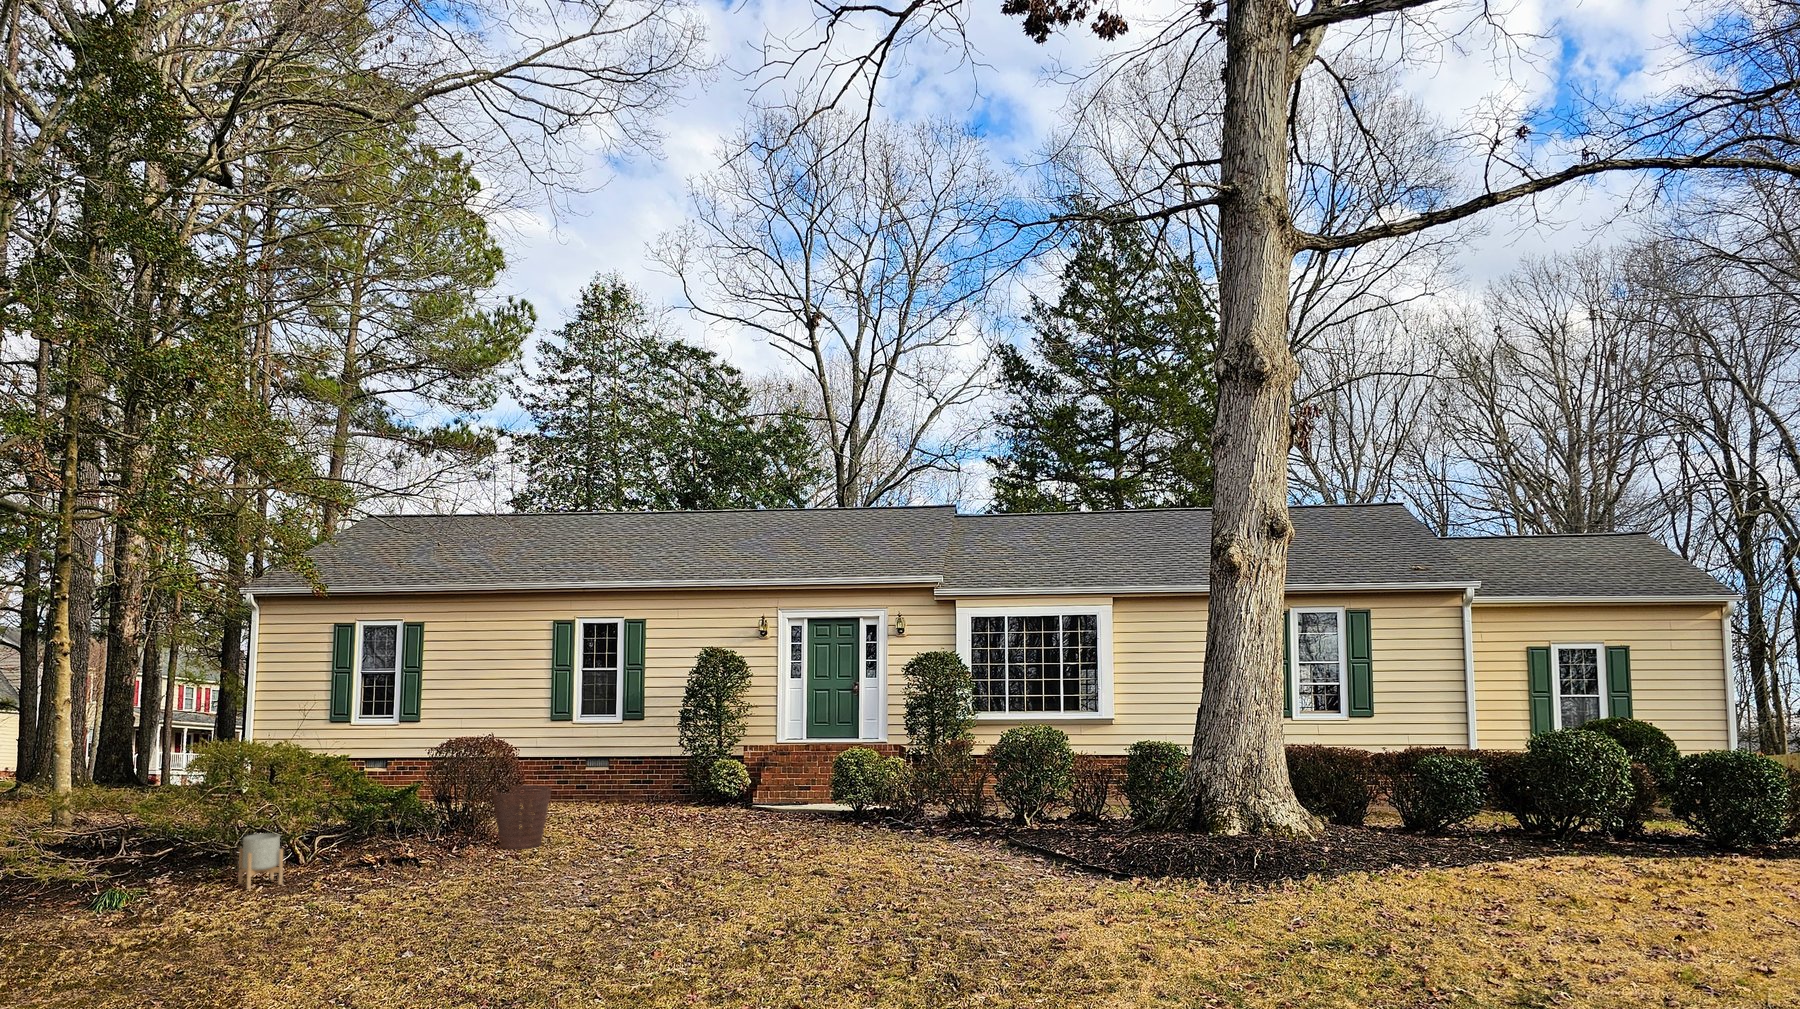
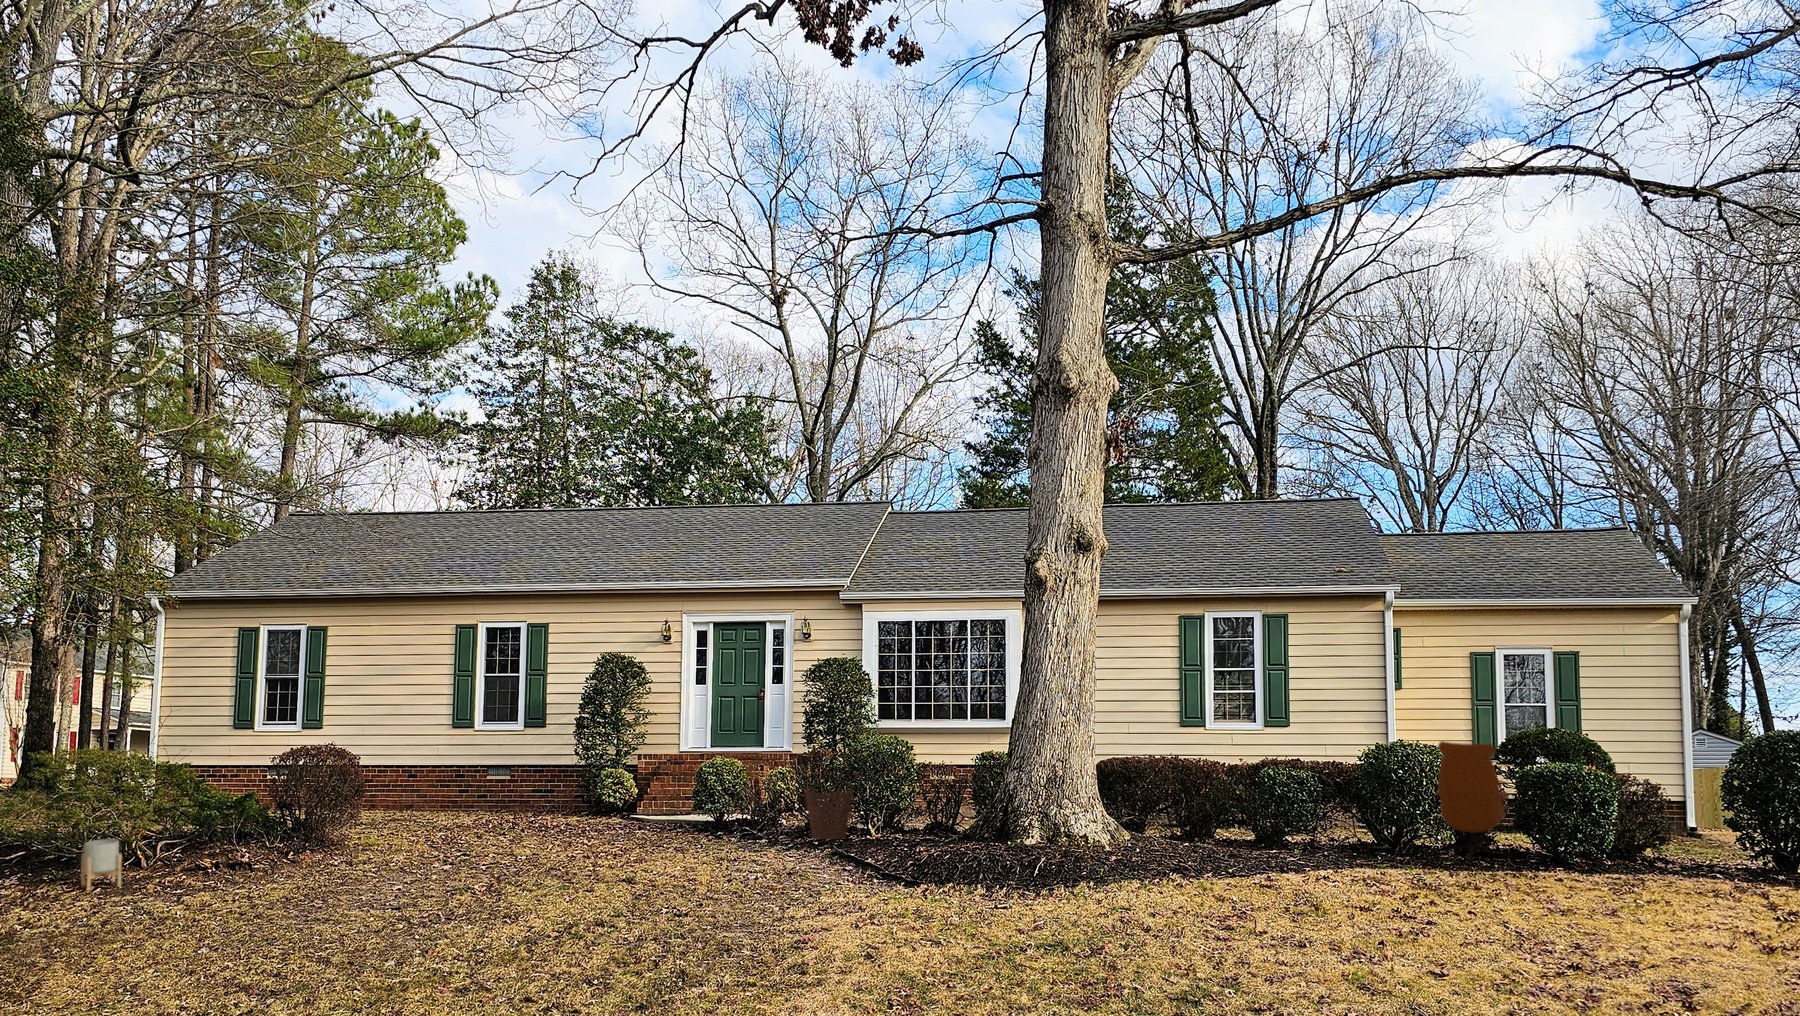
lounge chair: none [1632,729,1719,853] -> present [1435,741,1513,862]
basket: present [492,785,551,849] -> present [805,788,853,839]

